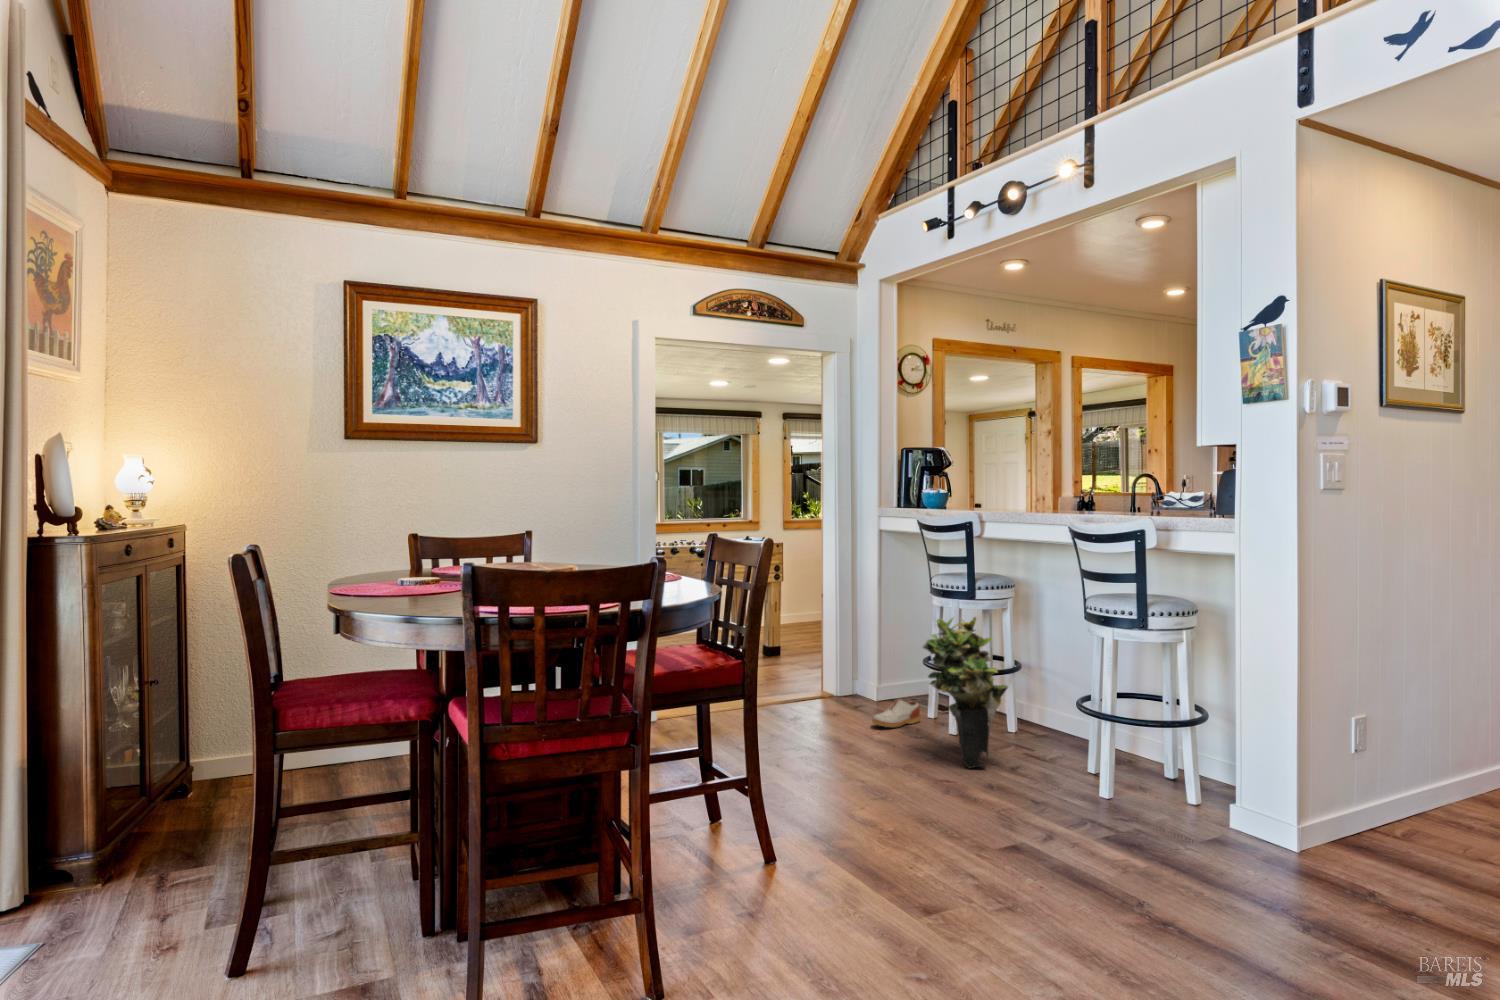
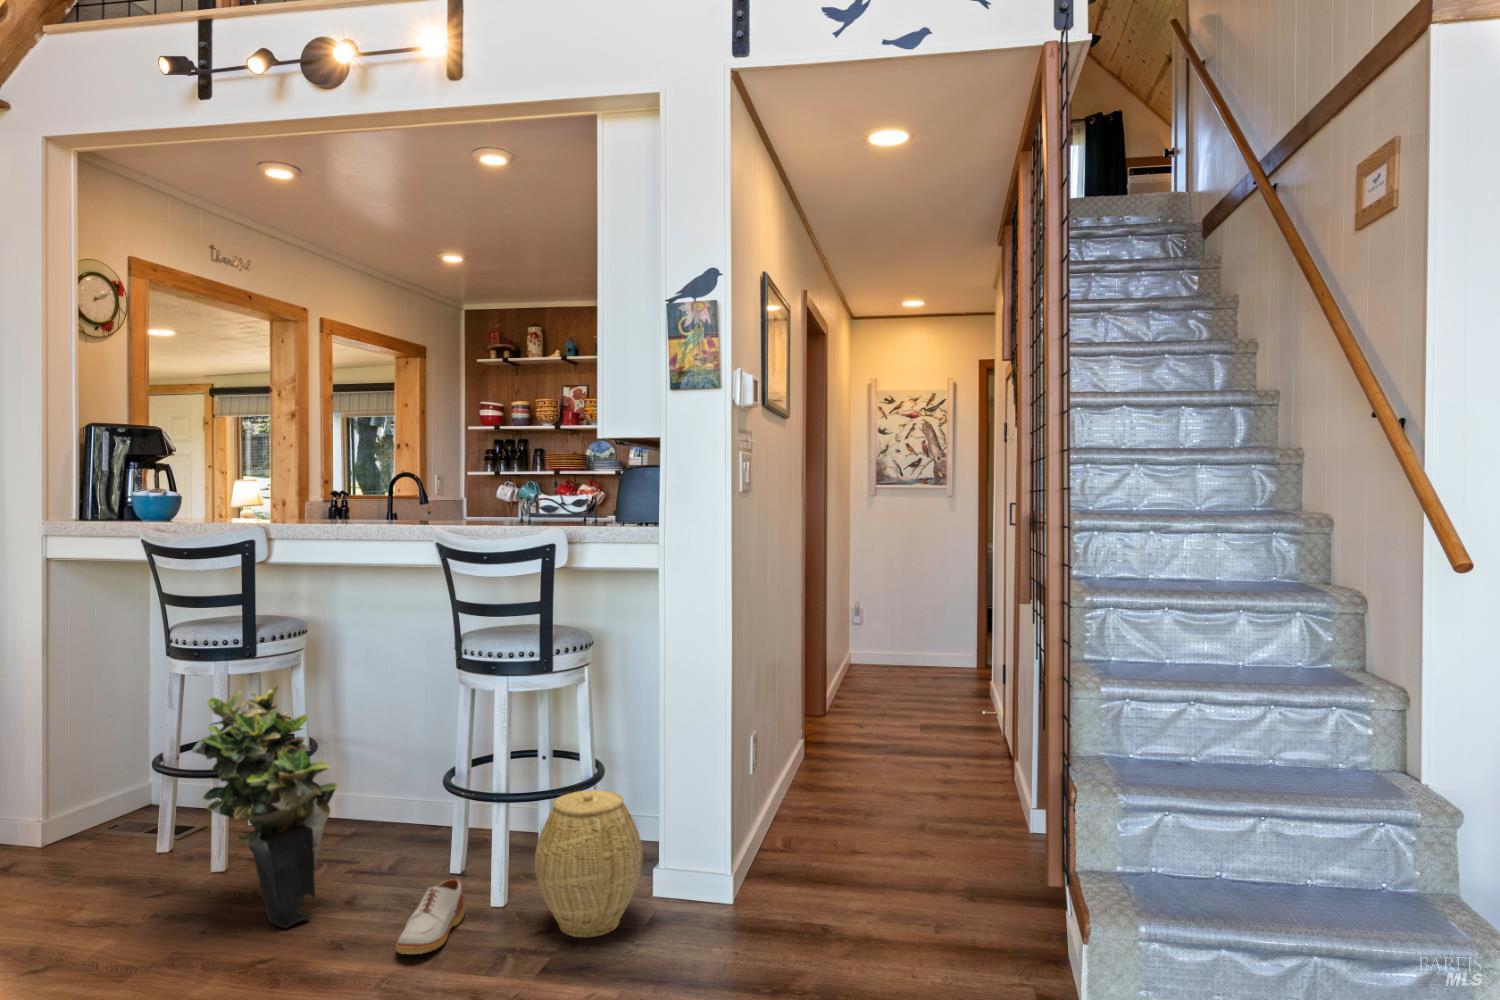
shoe: present [872,700,920,727] -> present [396,879,465,954]
woven basket: none [1120,721,1210,832] -> present [535,790,643,937]

